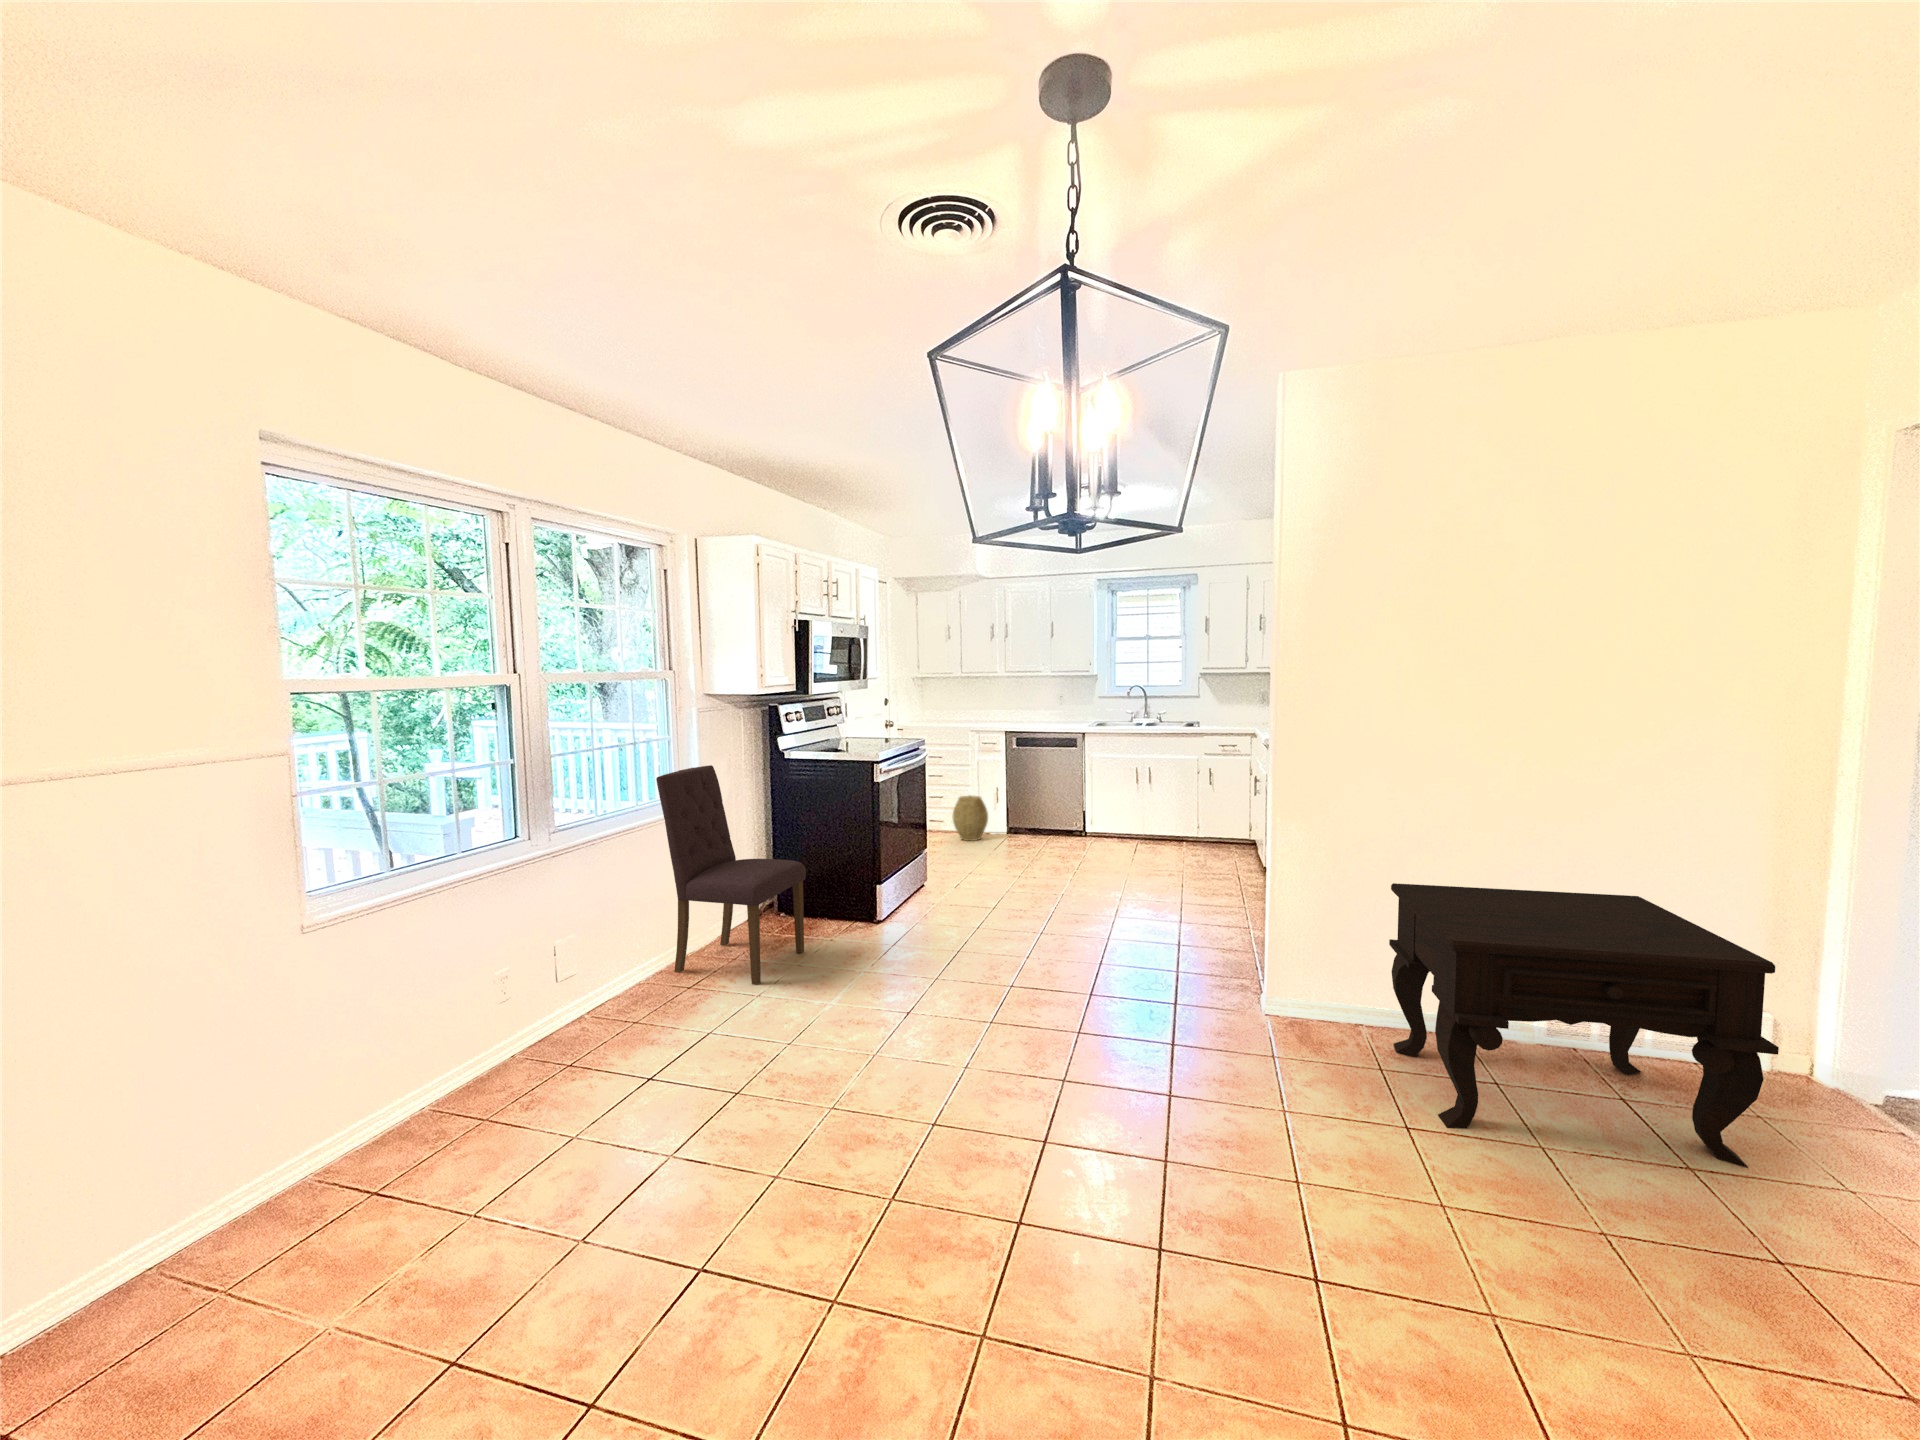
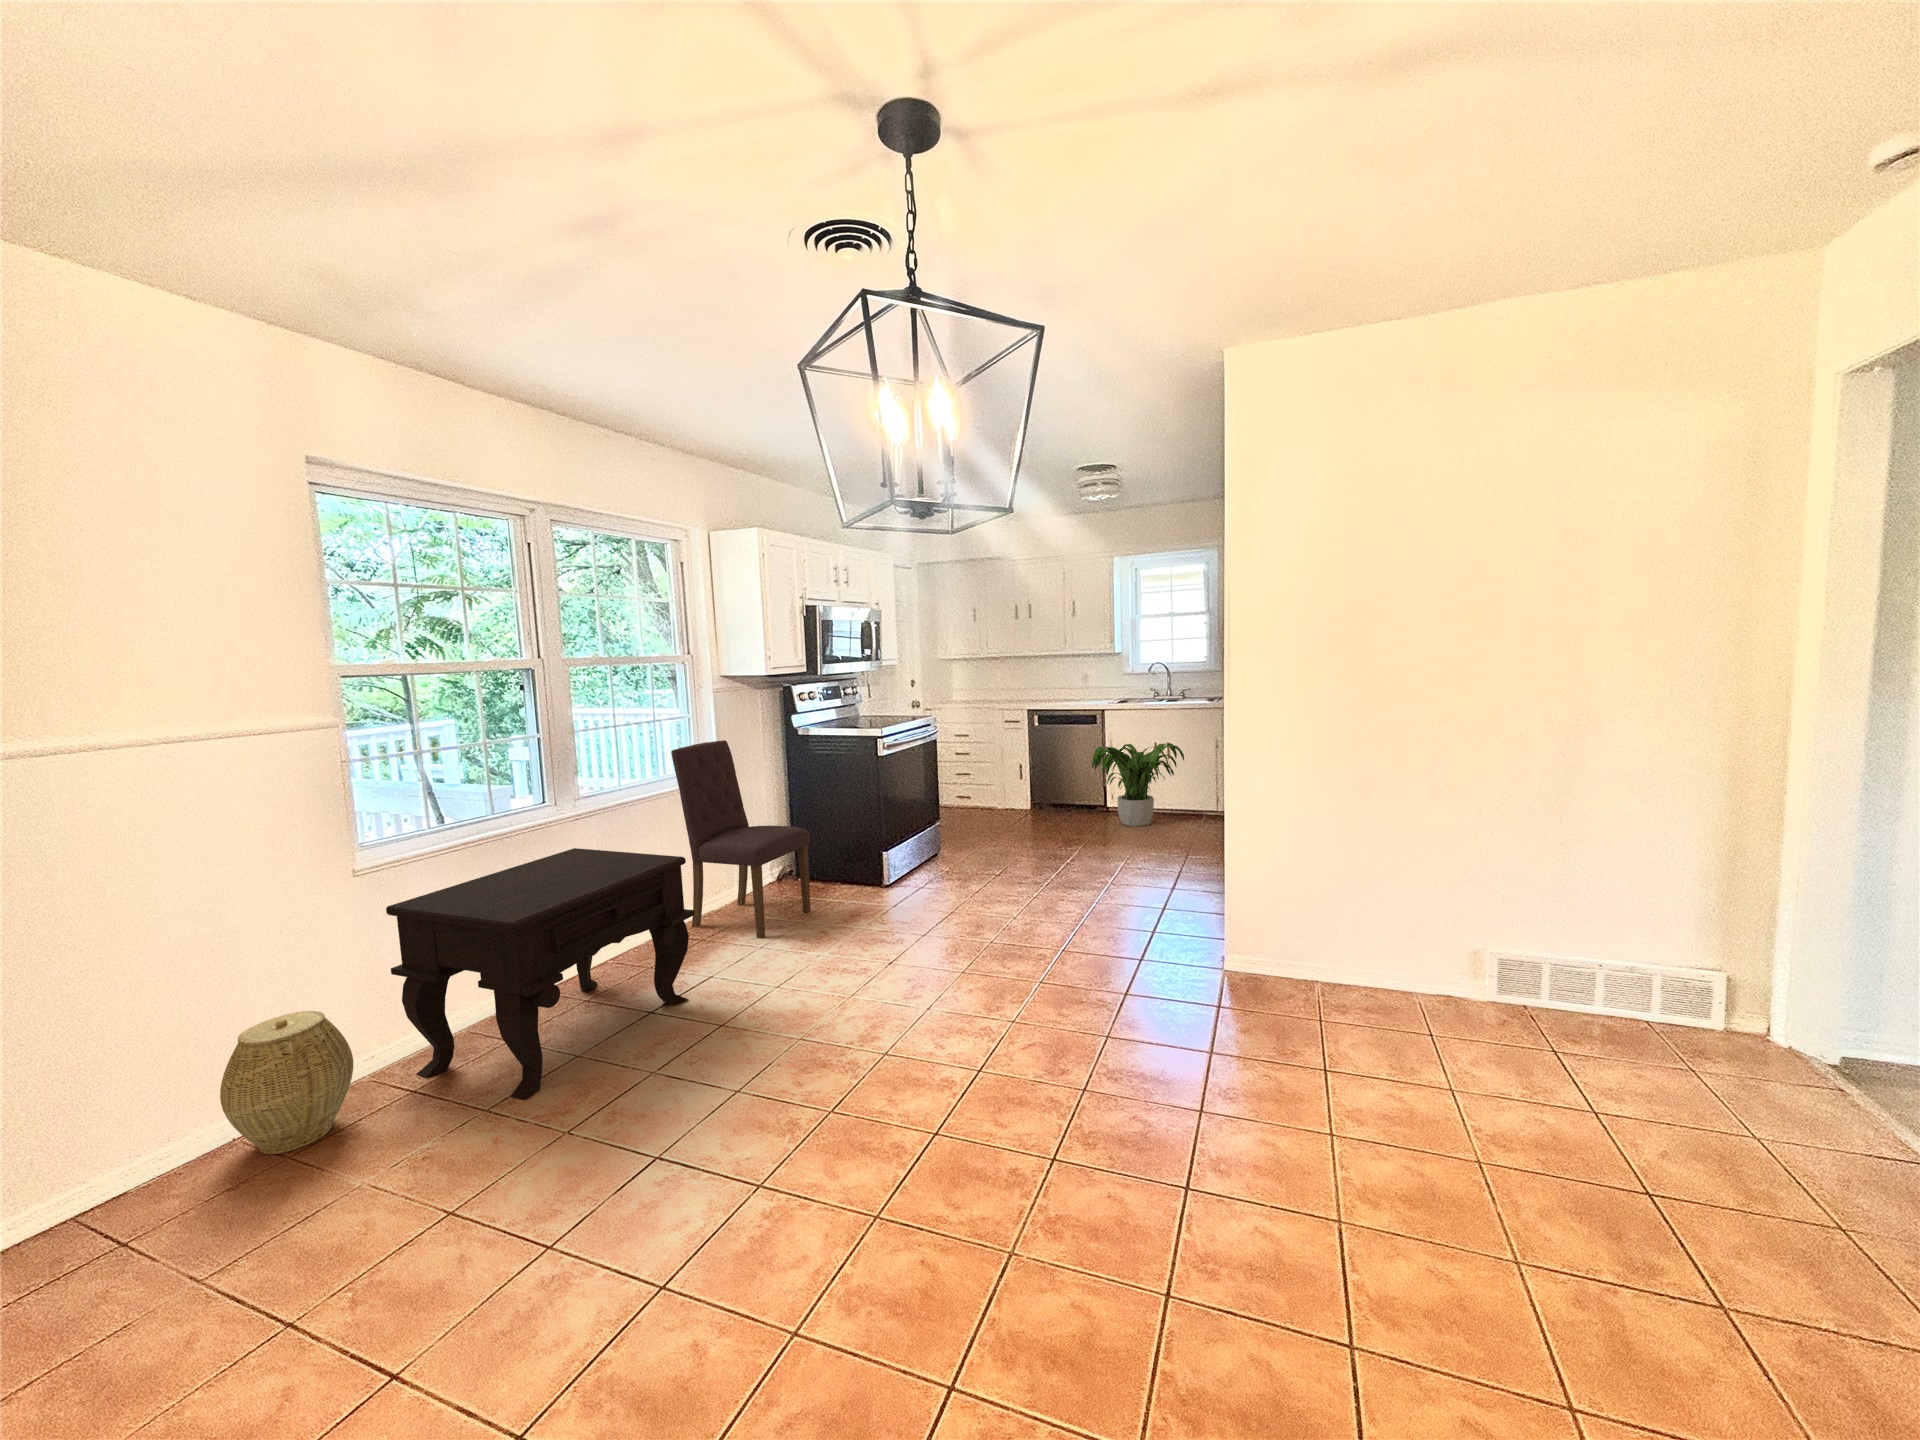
potted plant: none [1076,769,1166,853] -> present [1092,743,1184,826]
woven basket: present [952,796,988,841] -> present [220,1011,353,1154]
side table: present [1389,883,1779,1168] -> present [386,848,694,1101]

